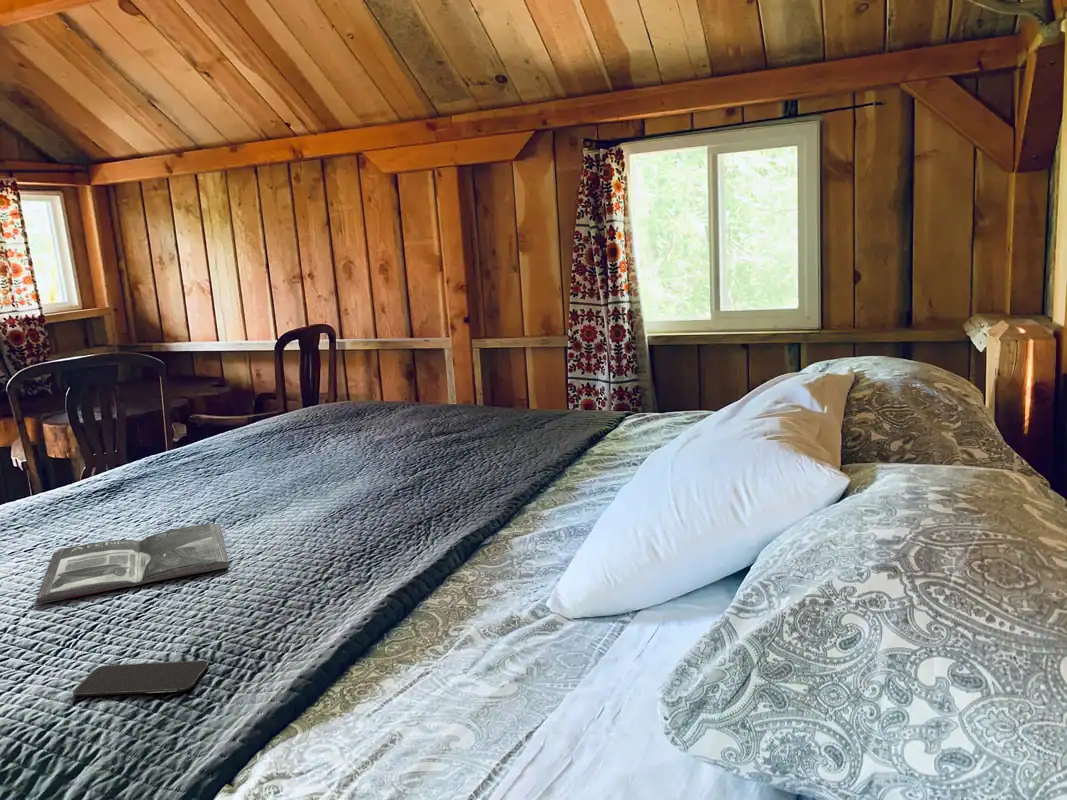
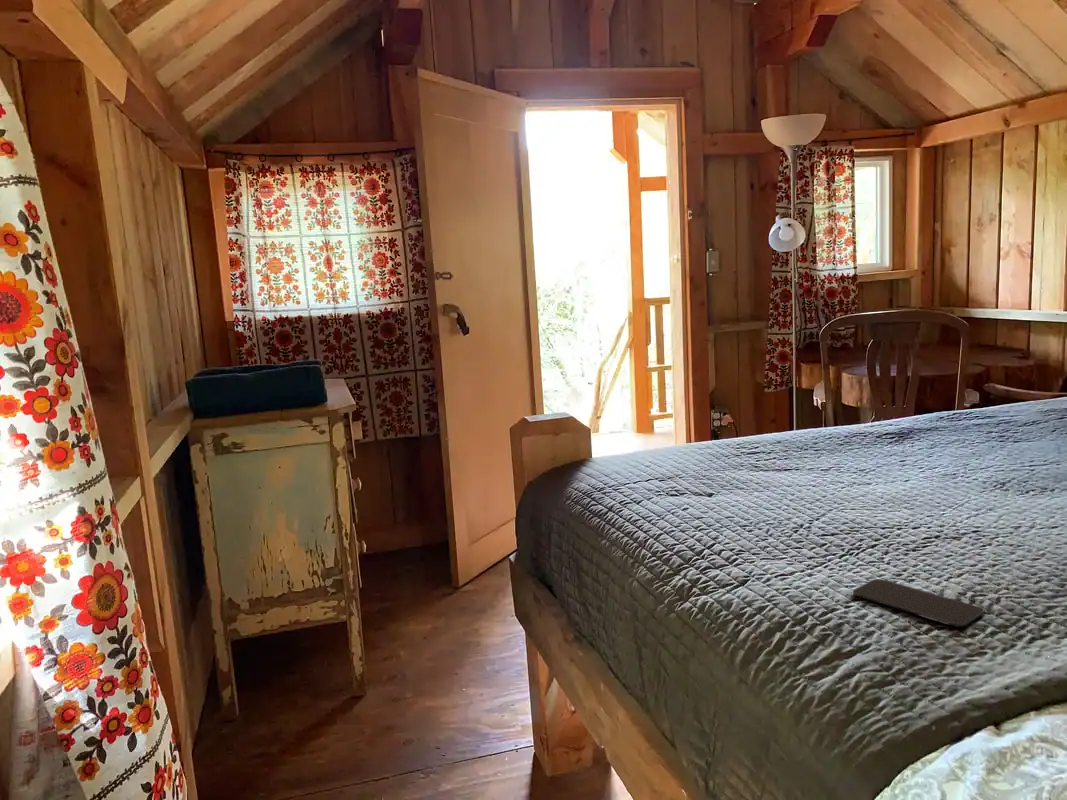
magazine: present [37,523,230,604] -> none [829,474,1018,530]

